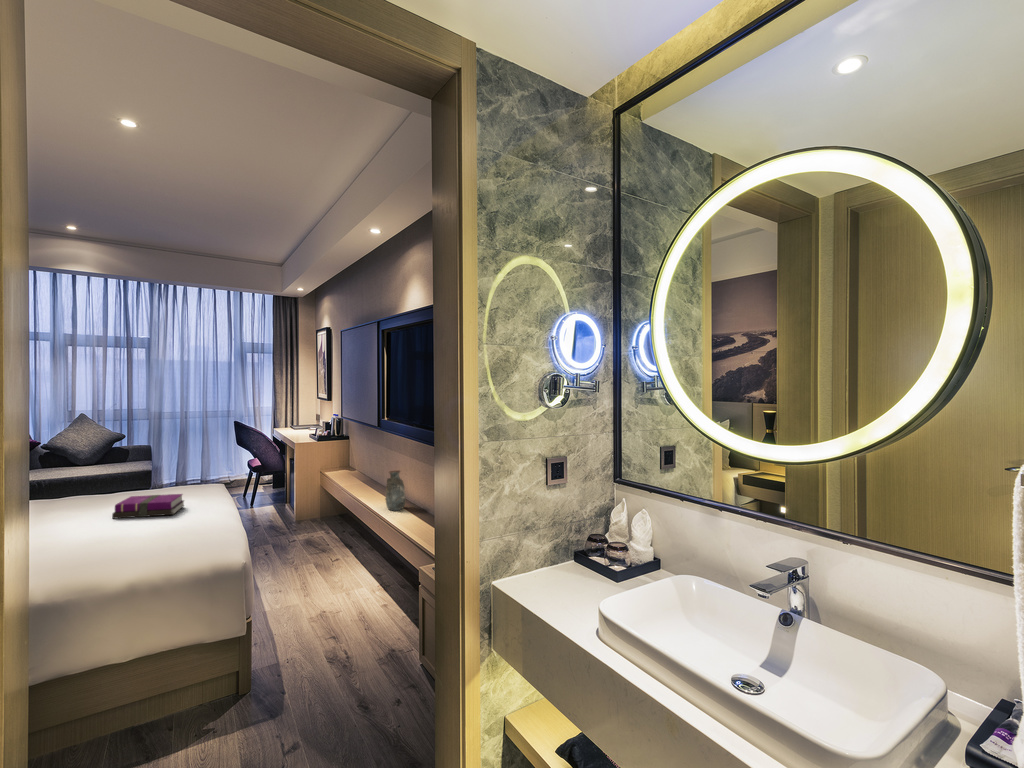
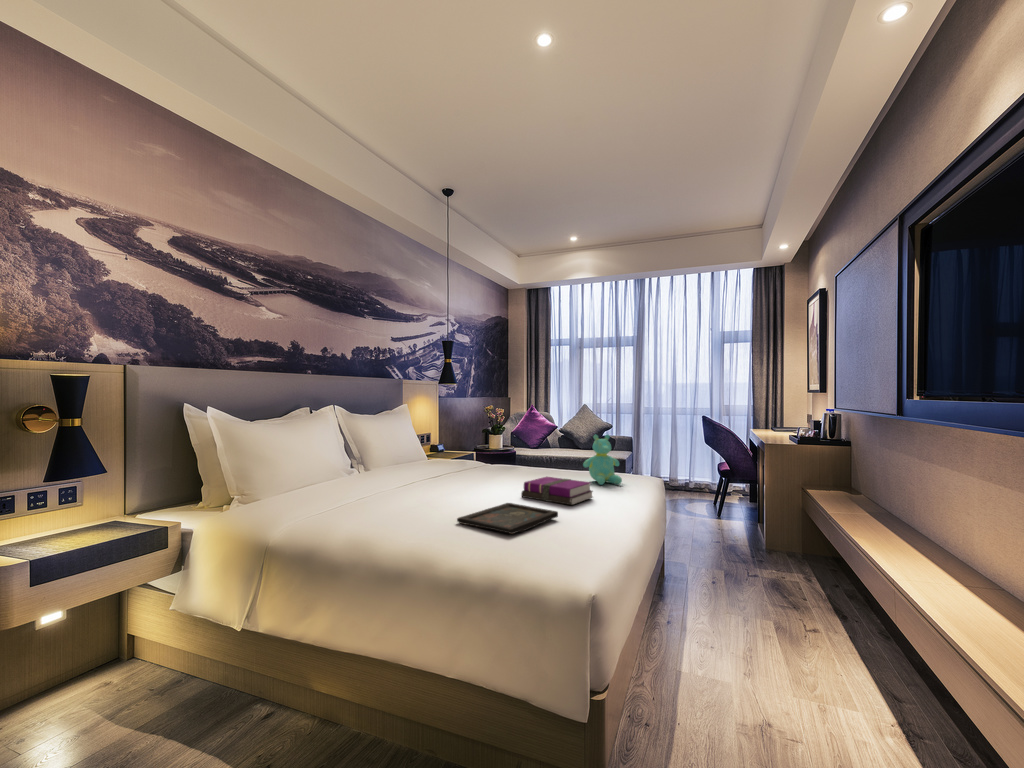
teddy bear: none [155,451,196,495] -> present [583,435,622,485]
decorative vase: present [385,471,406,510] -> none [901,500,953,581]
tray: none [83,520,175,549] -> present [457,503,558,534]

